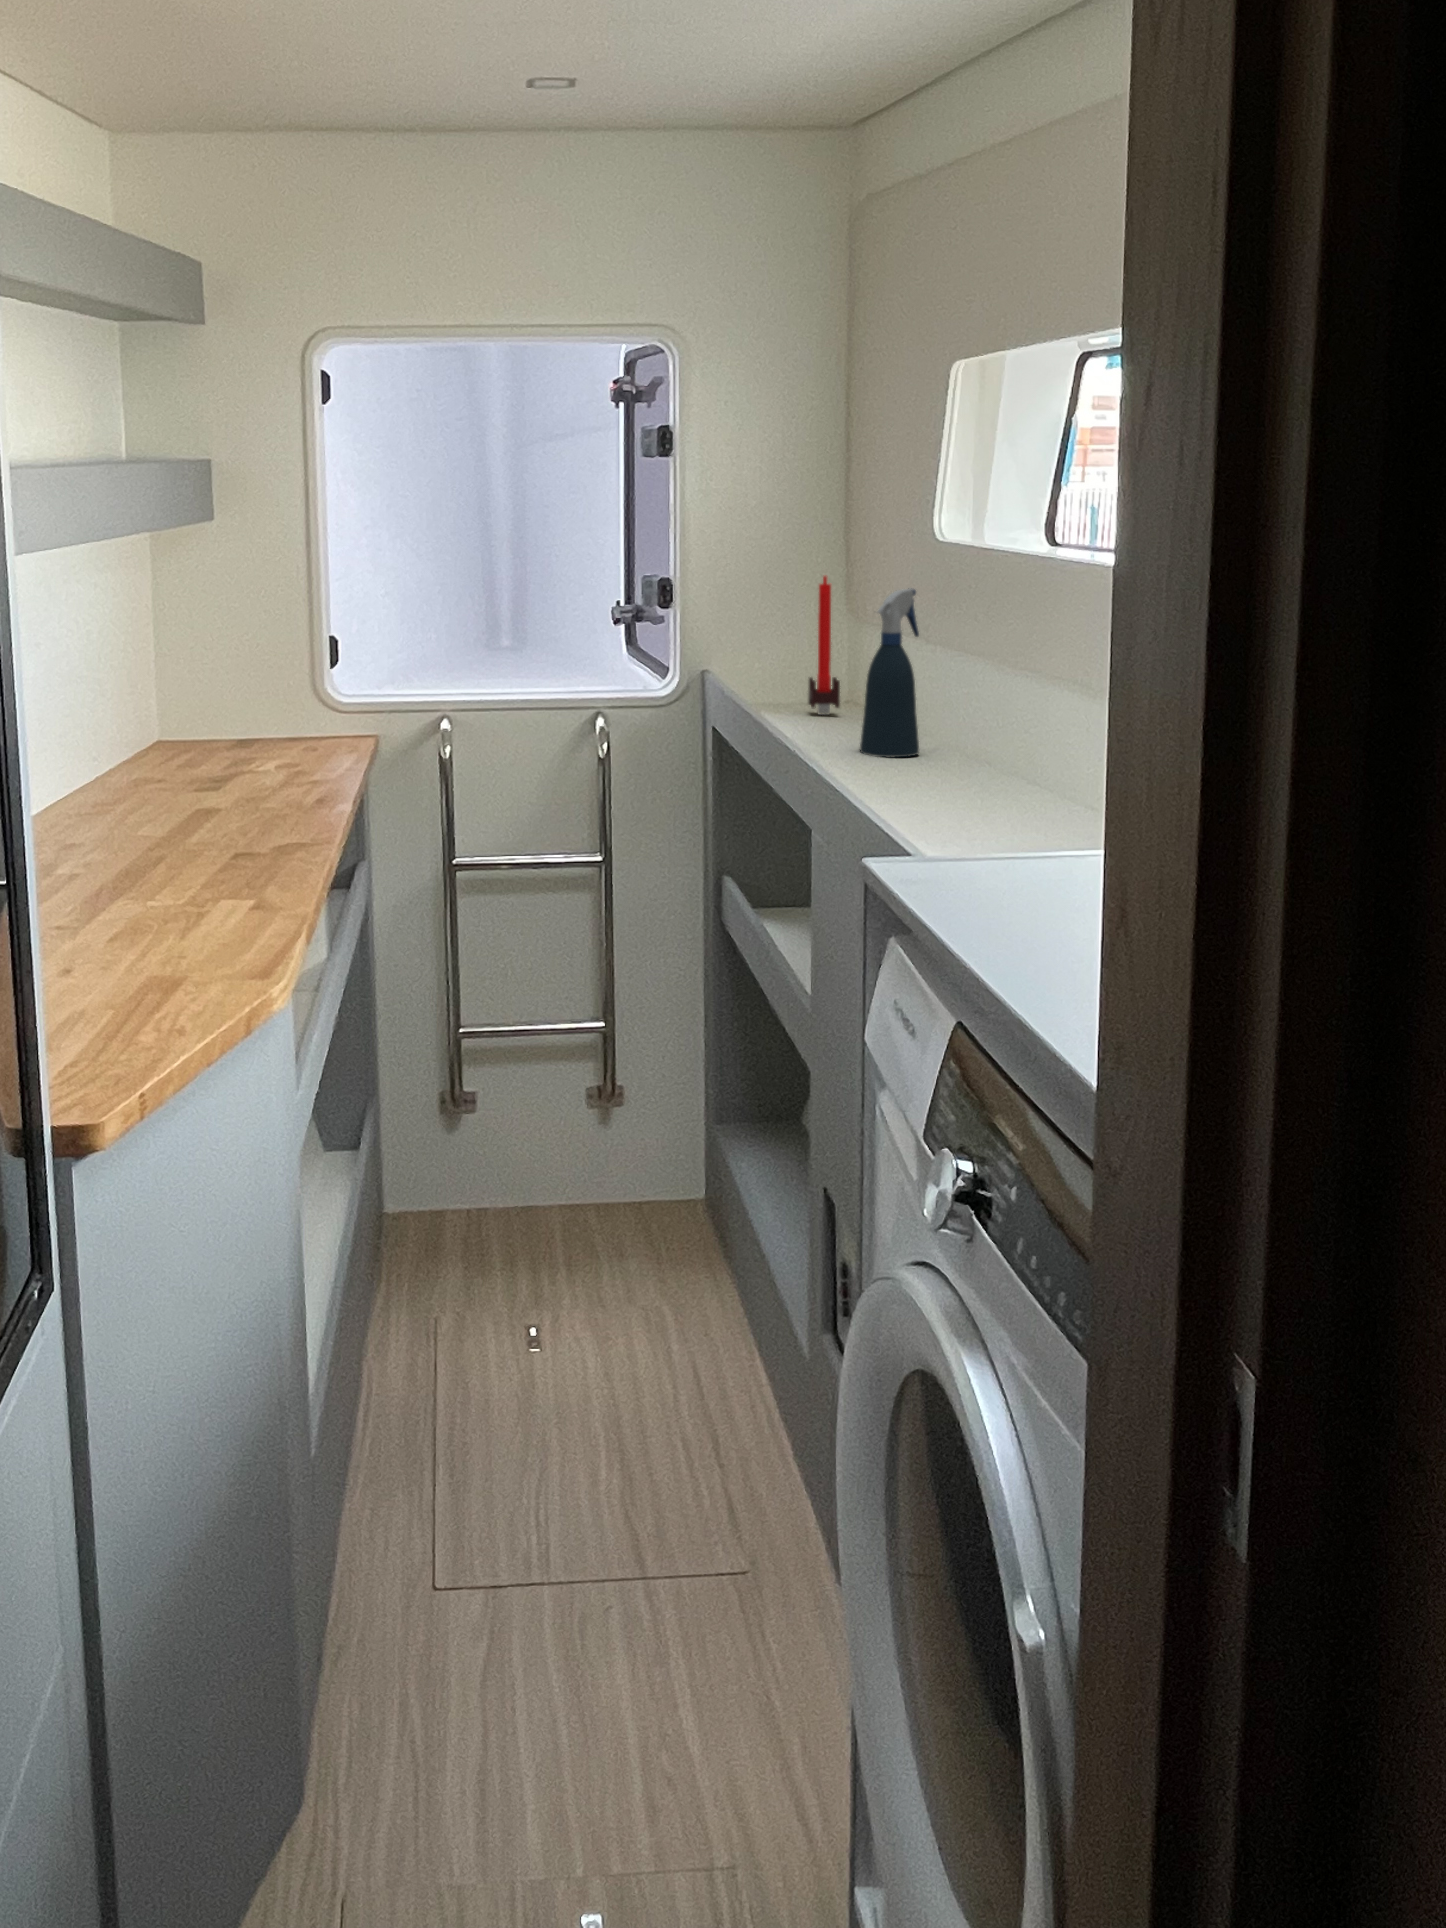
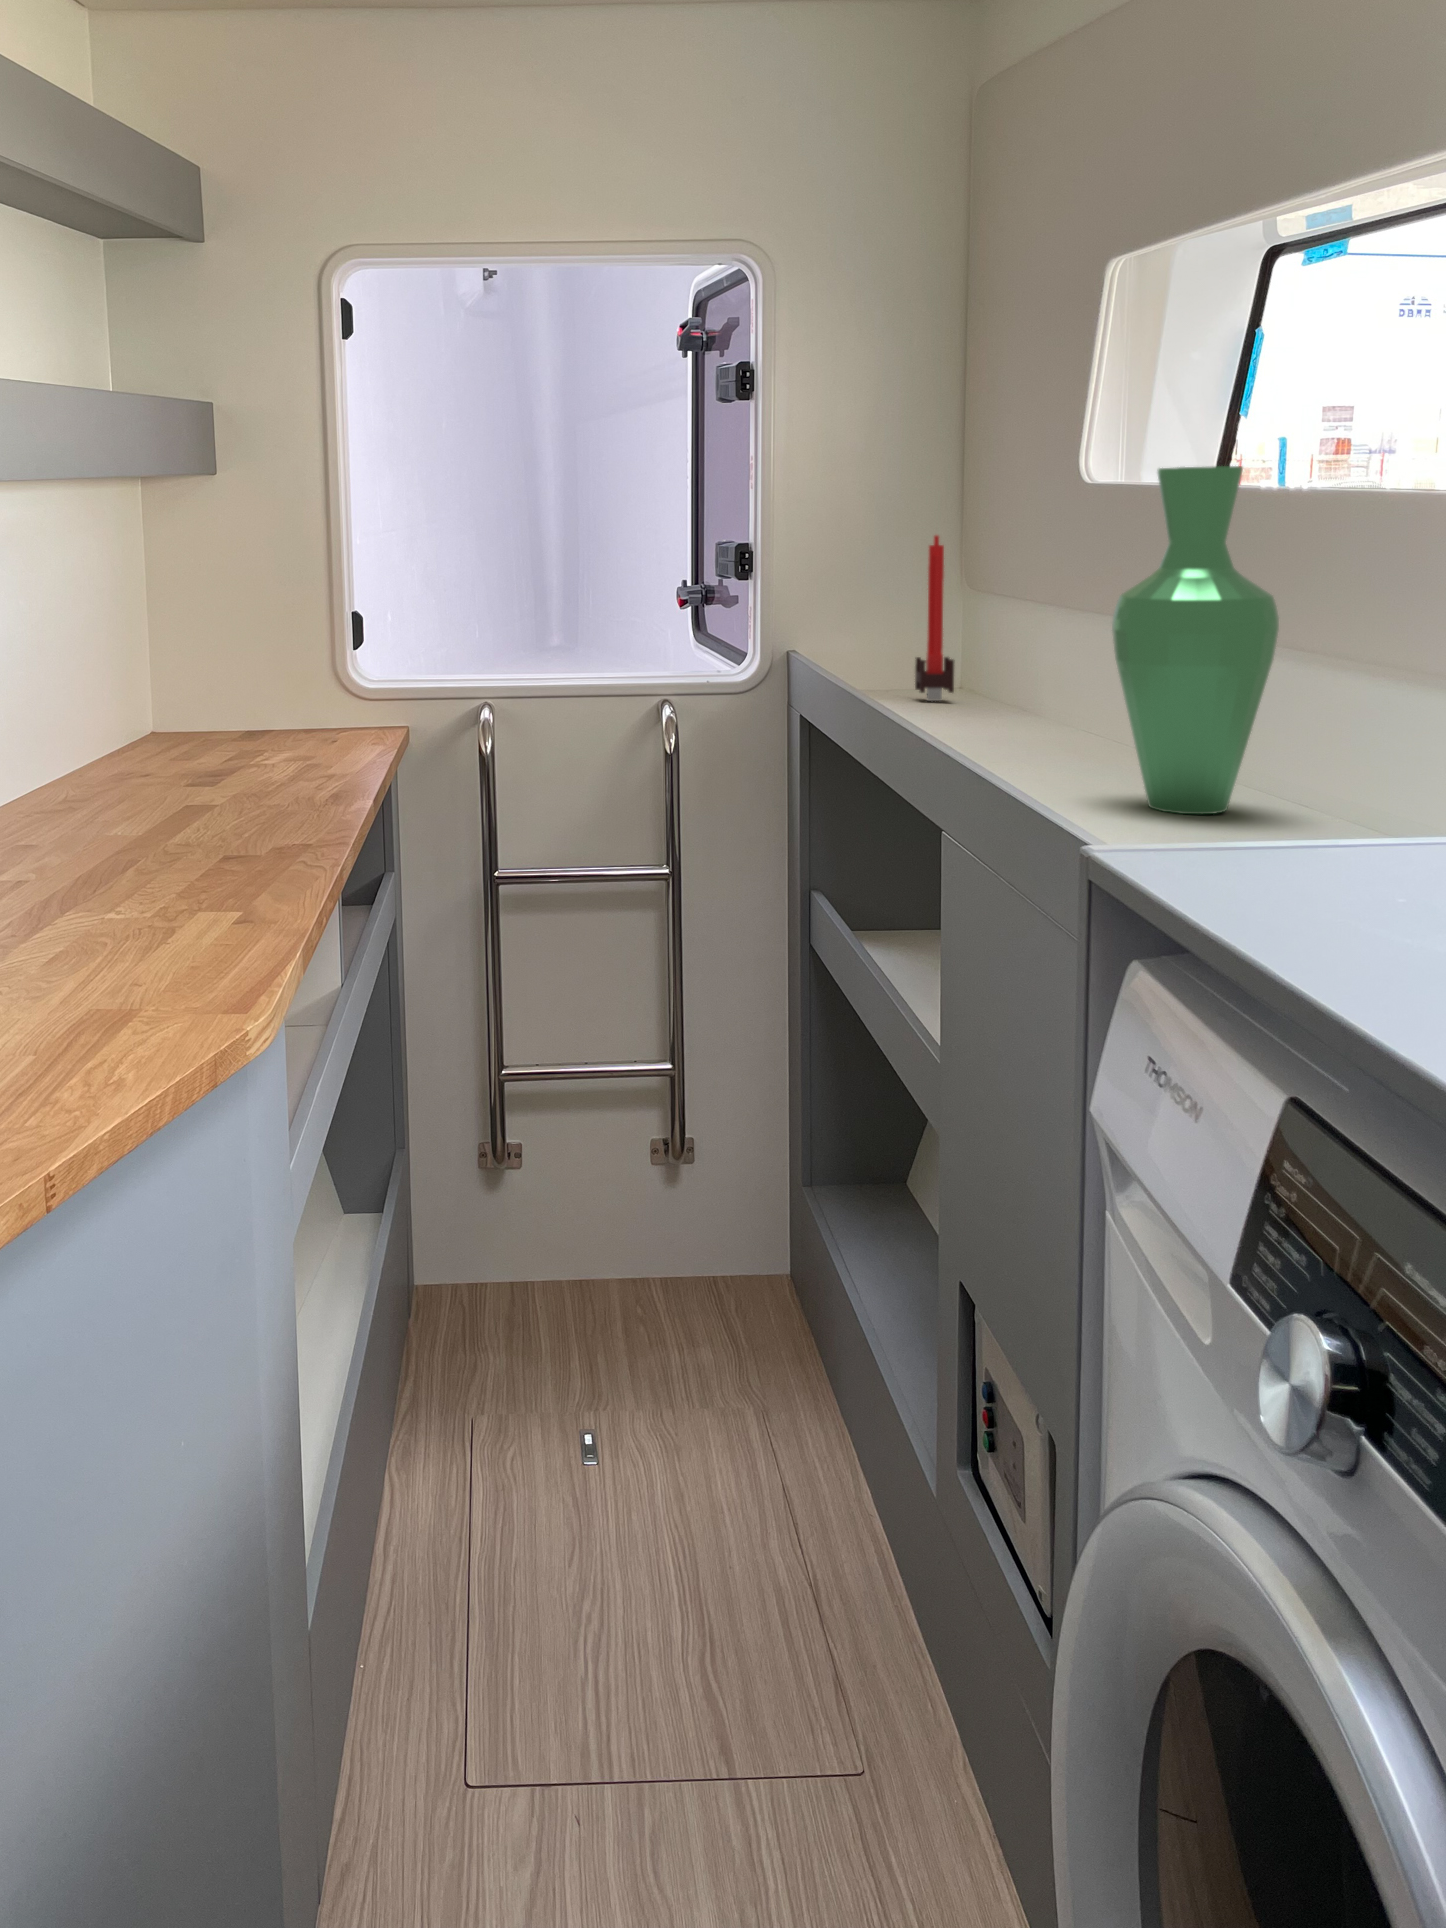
vase: none [923,560,1043,822] -> present [1112,466,1279,814]
spray bottle: present [860,588,919,757] -> none [995,536,1070,743]

